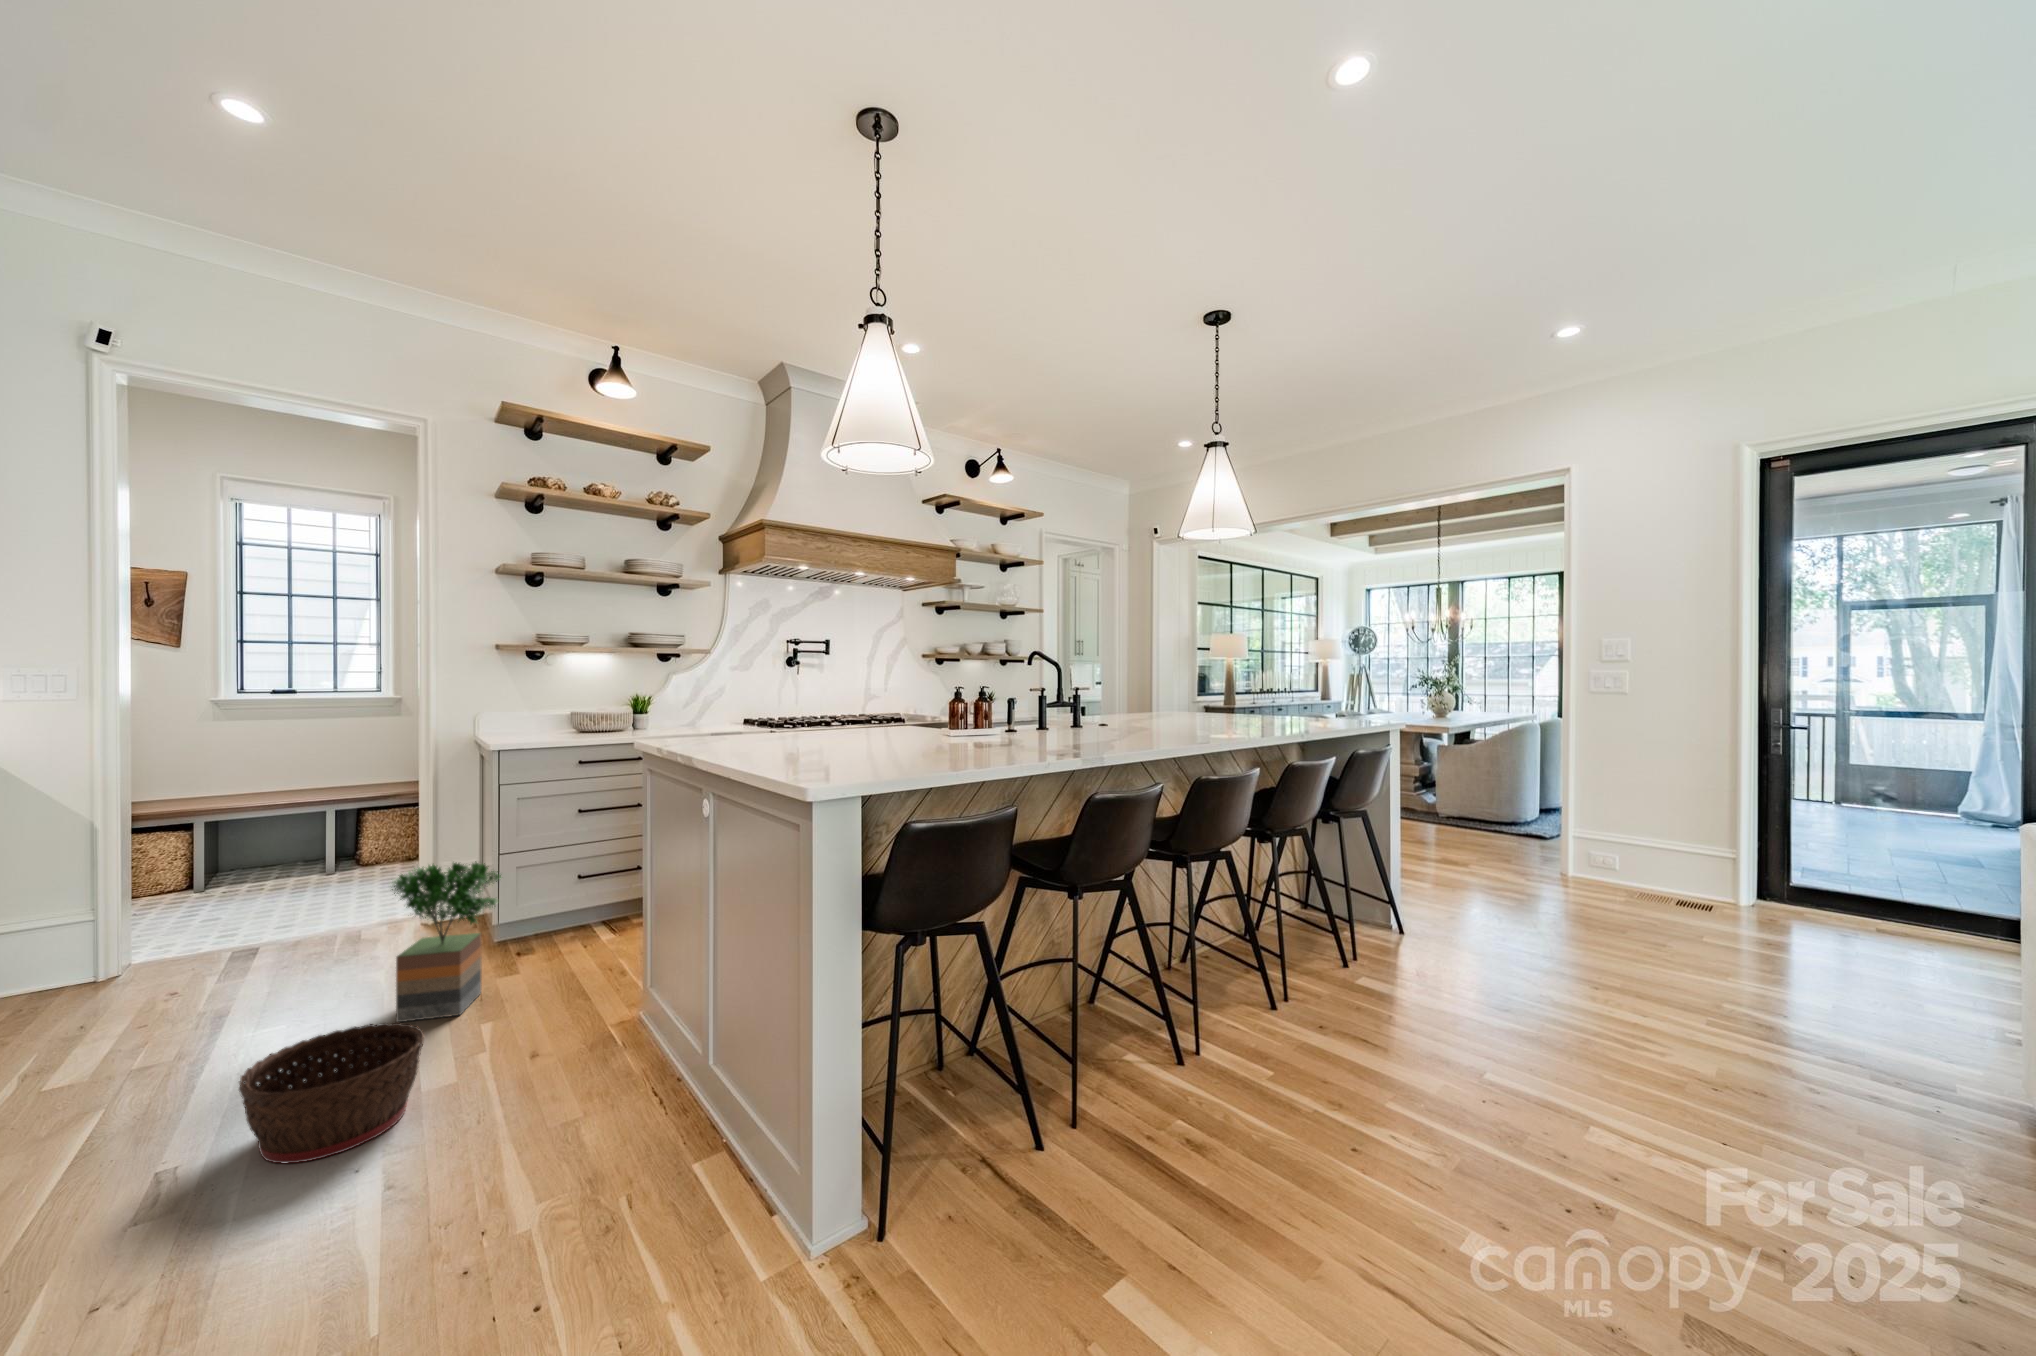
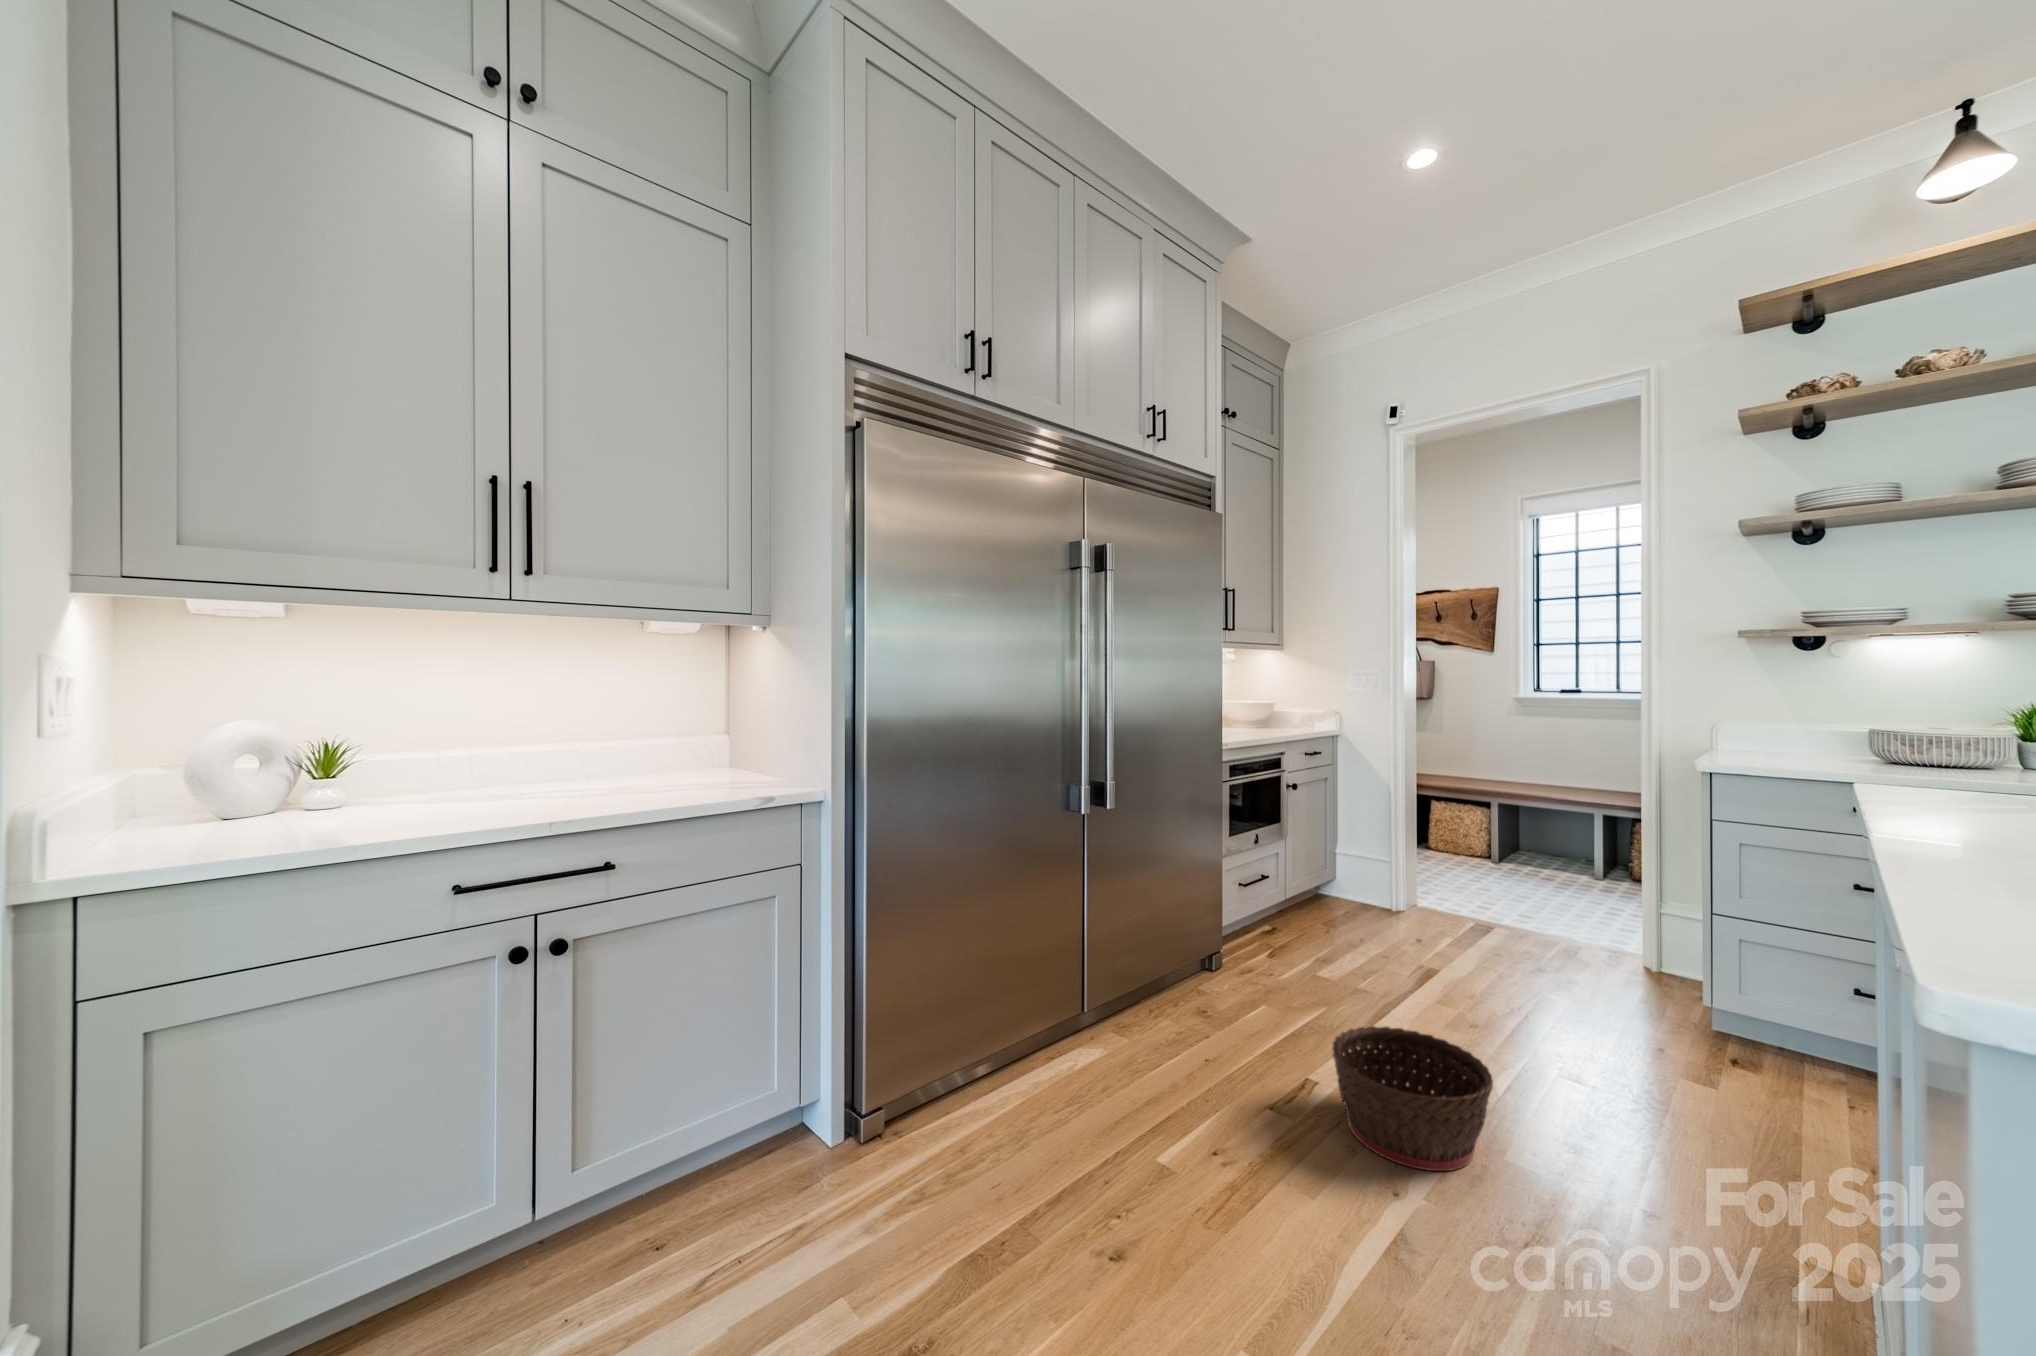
potted tree: present [392,861,501,1022] -> none [1529,891,1676,1096]

